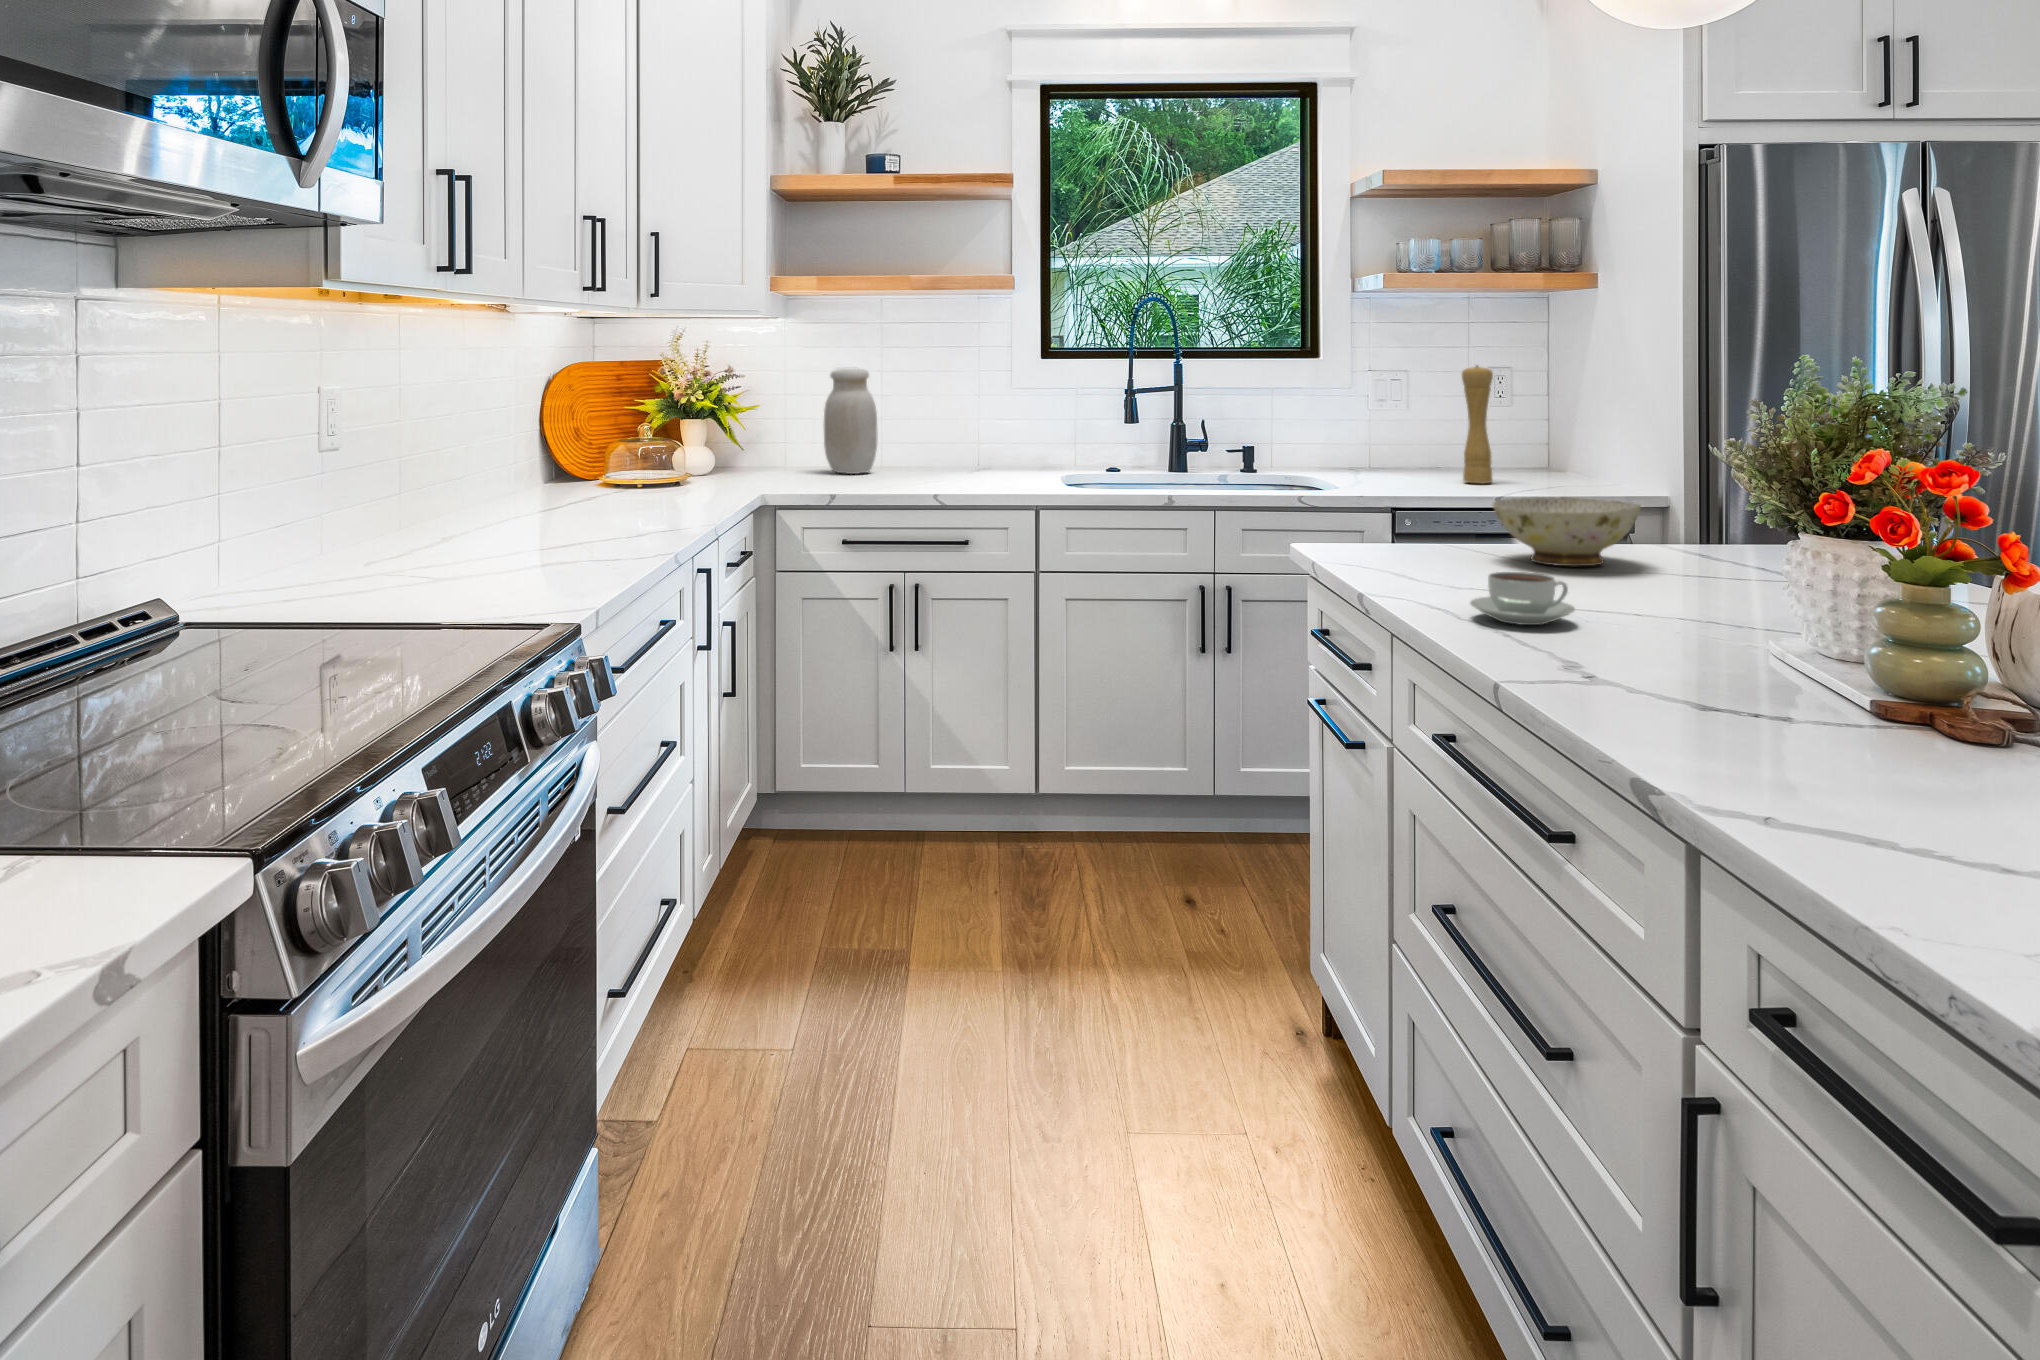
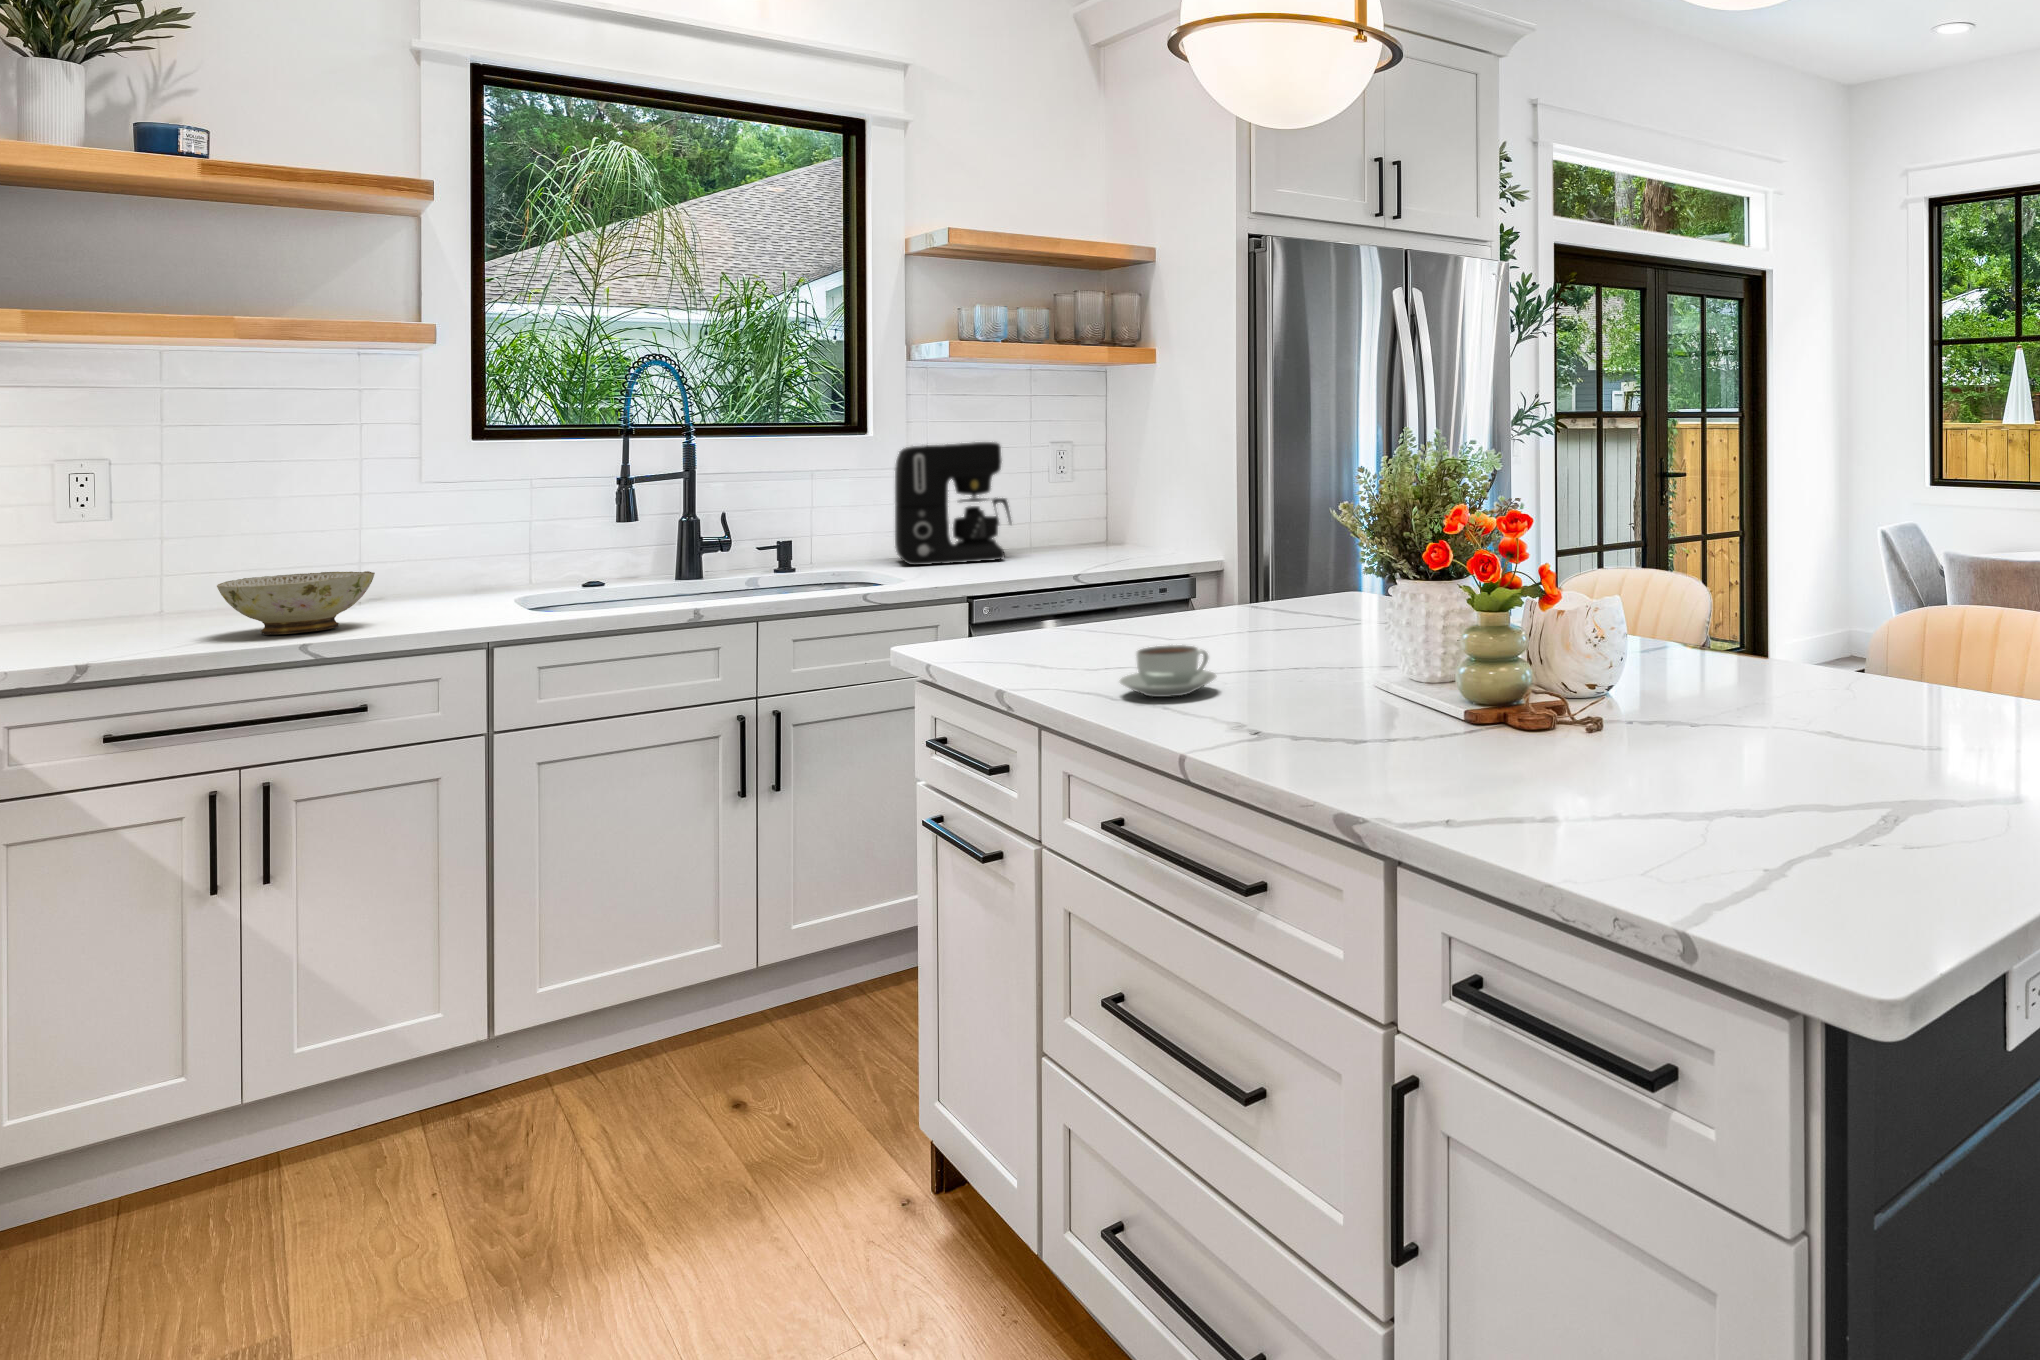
coffee maker: none [1347,364,1452,474] -> present [895,442,1011,565]
pepper mill: present [1462,366,1493,484] -> none [1028,443,1061,566]
jar: present [824,369,878,474] -> none [104,467,211,623]
ceramic bowl: present [1493,497,1641,566] -> present [217,571,375,635]

